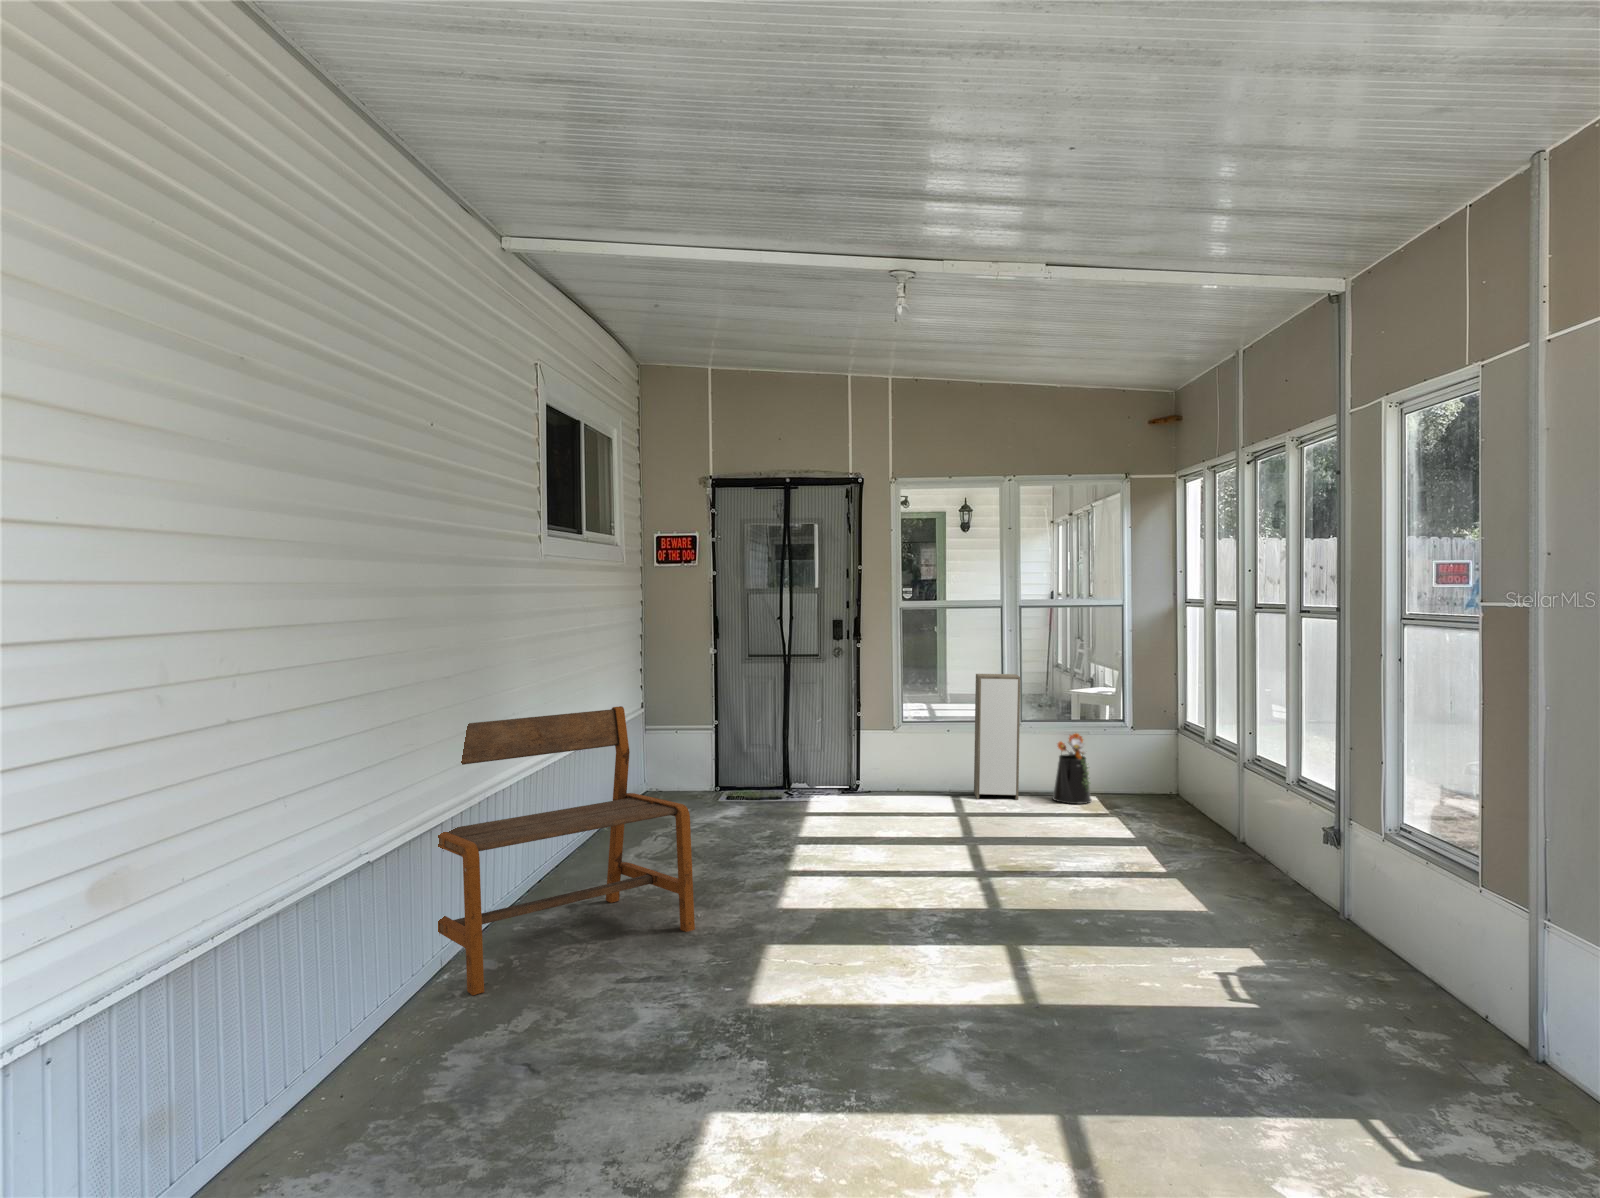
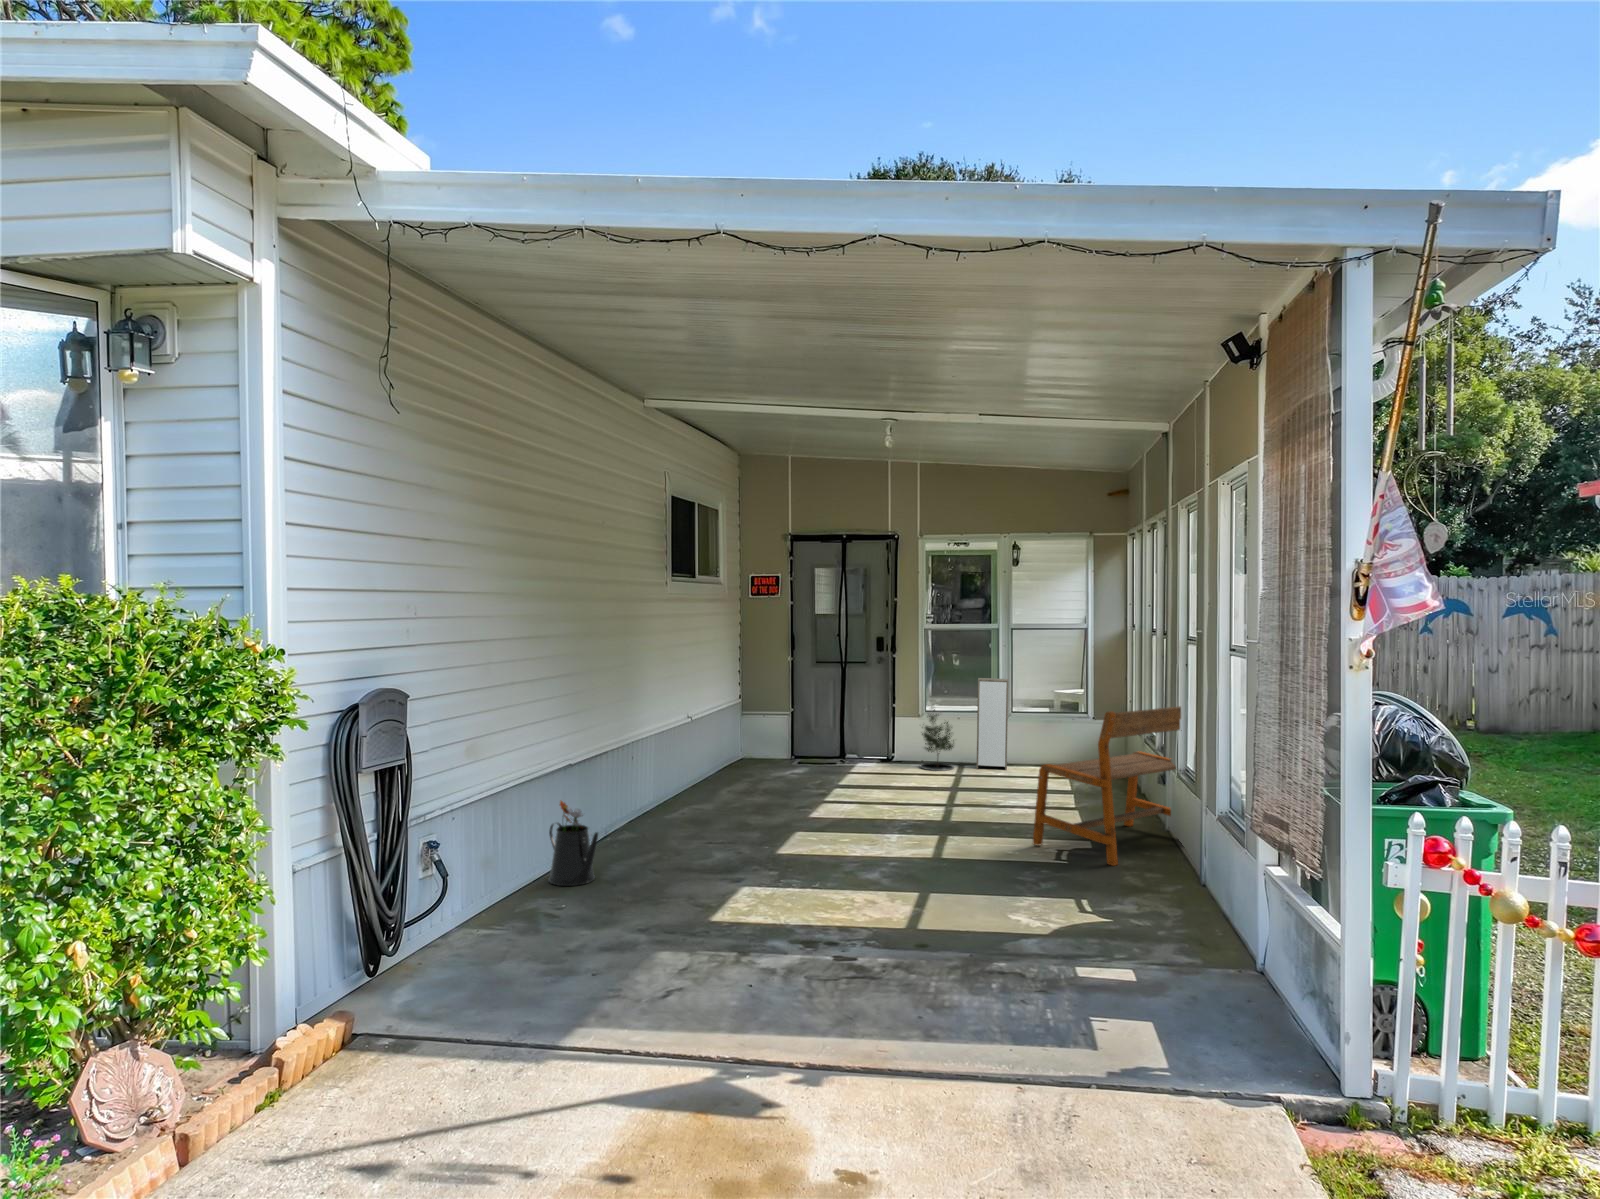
bench: present [438,706,695,995] -> present [1033,706,1181,866]
potted tree: none [897,713,950,804] -> present [920,709,954,771]
watering can: present [1052,733,1092,804] -> present [548,801,598,886]

